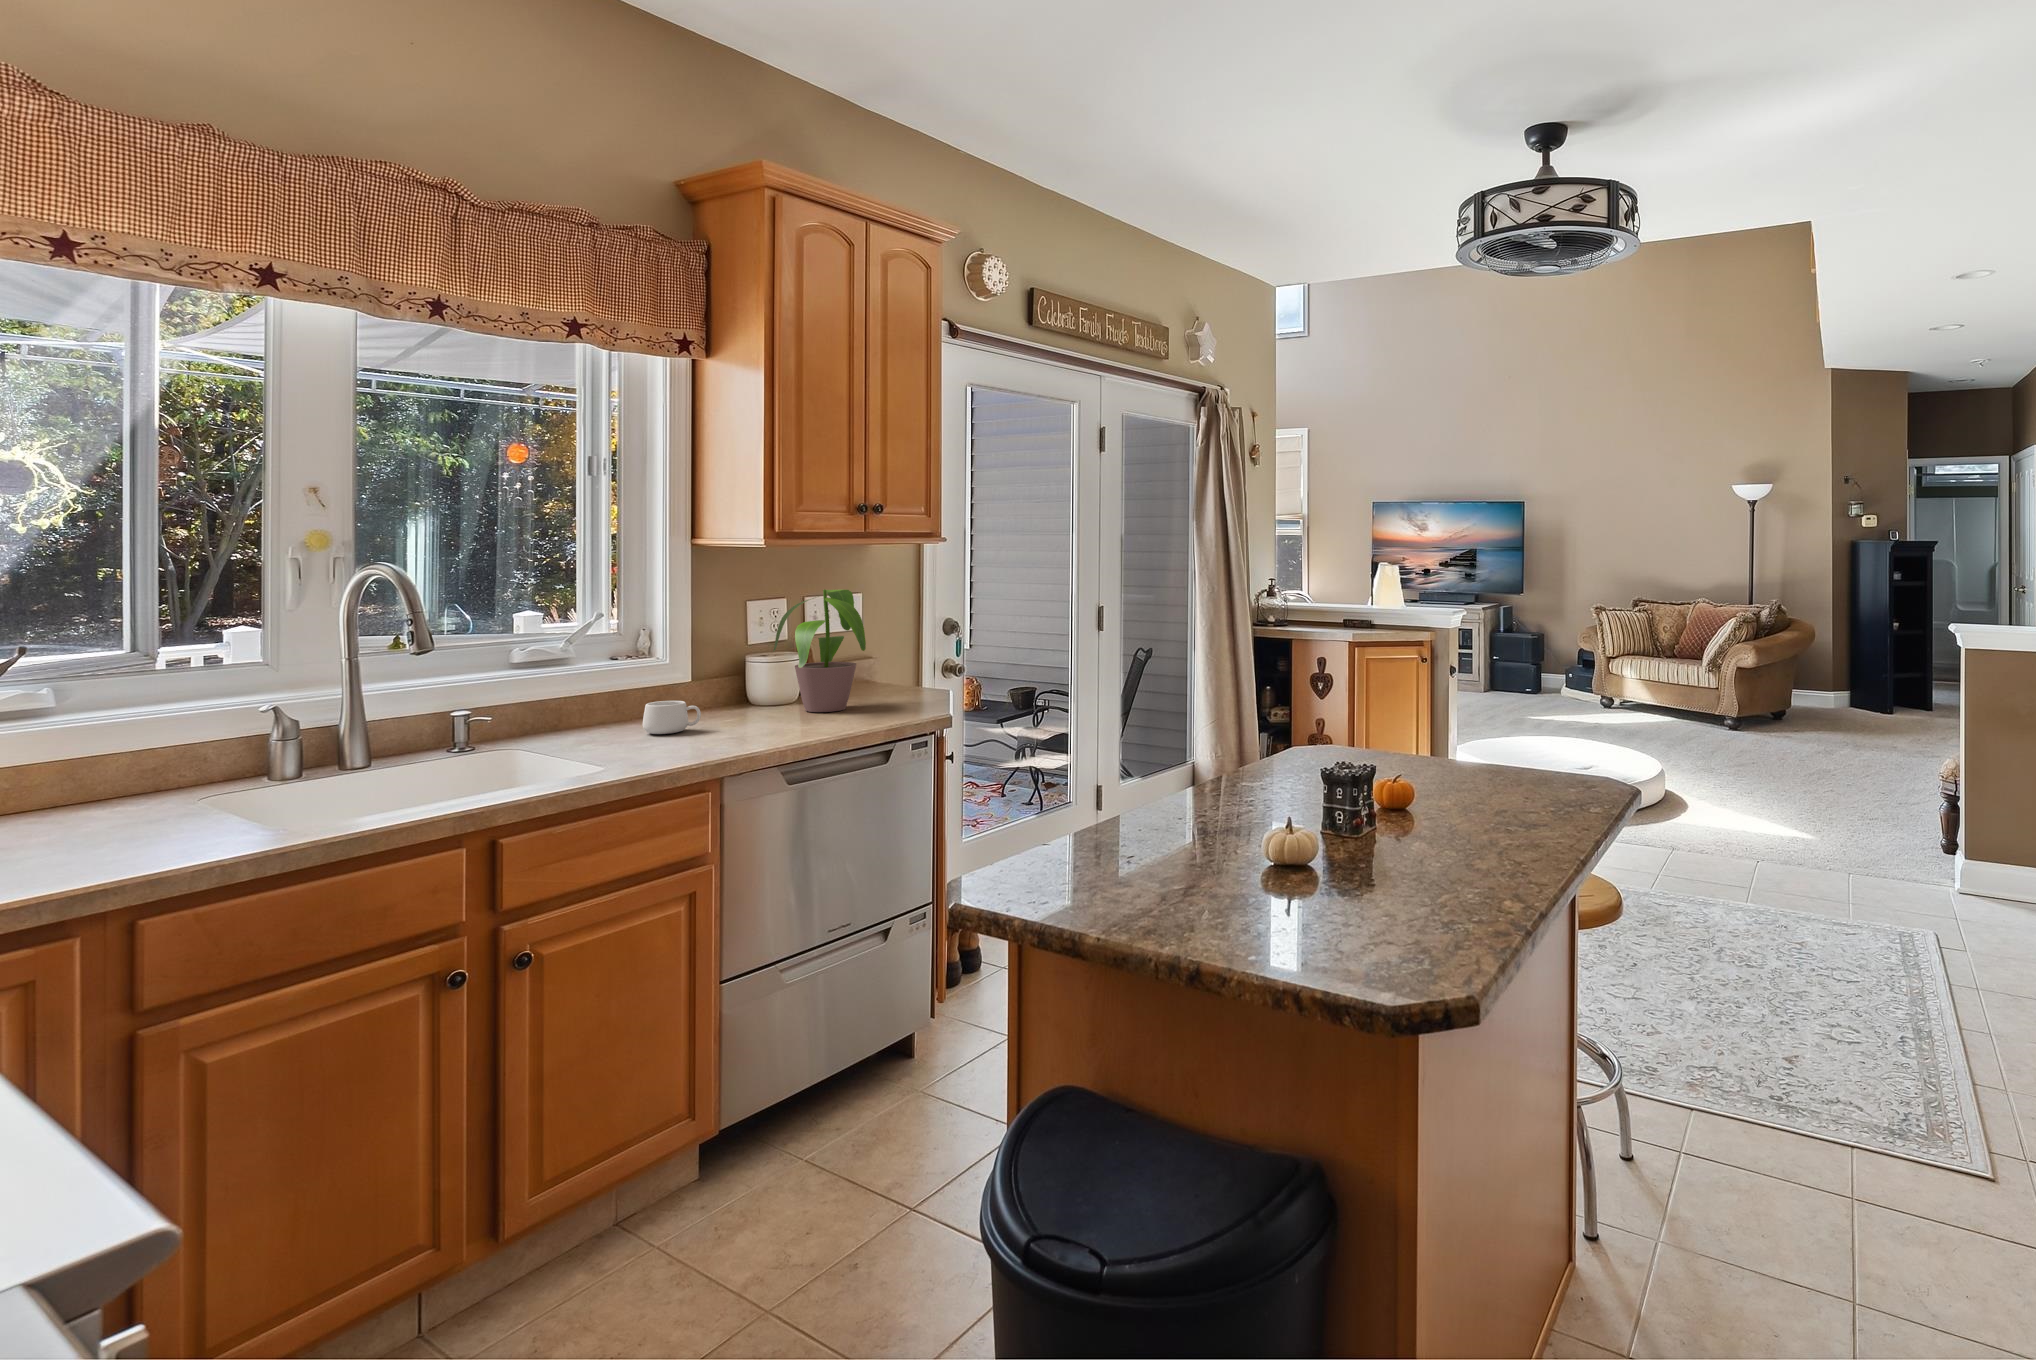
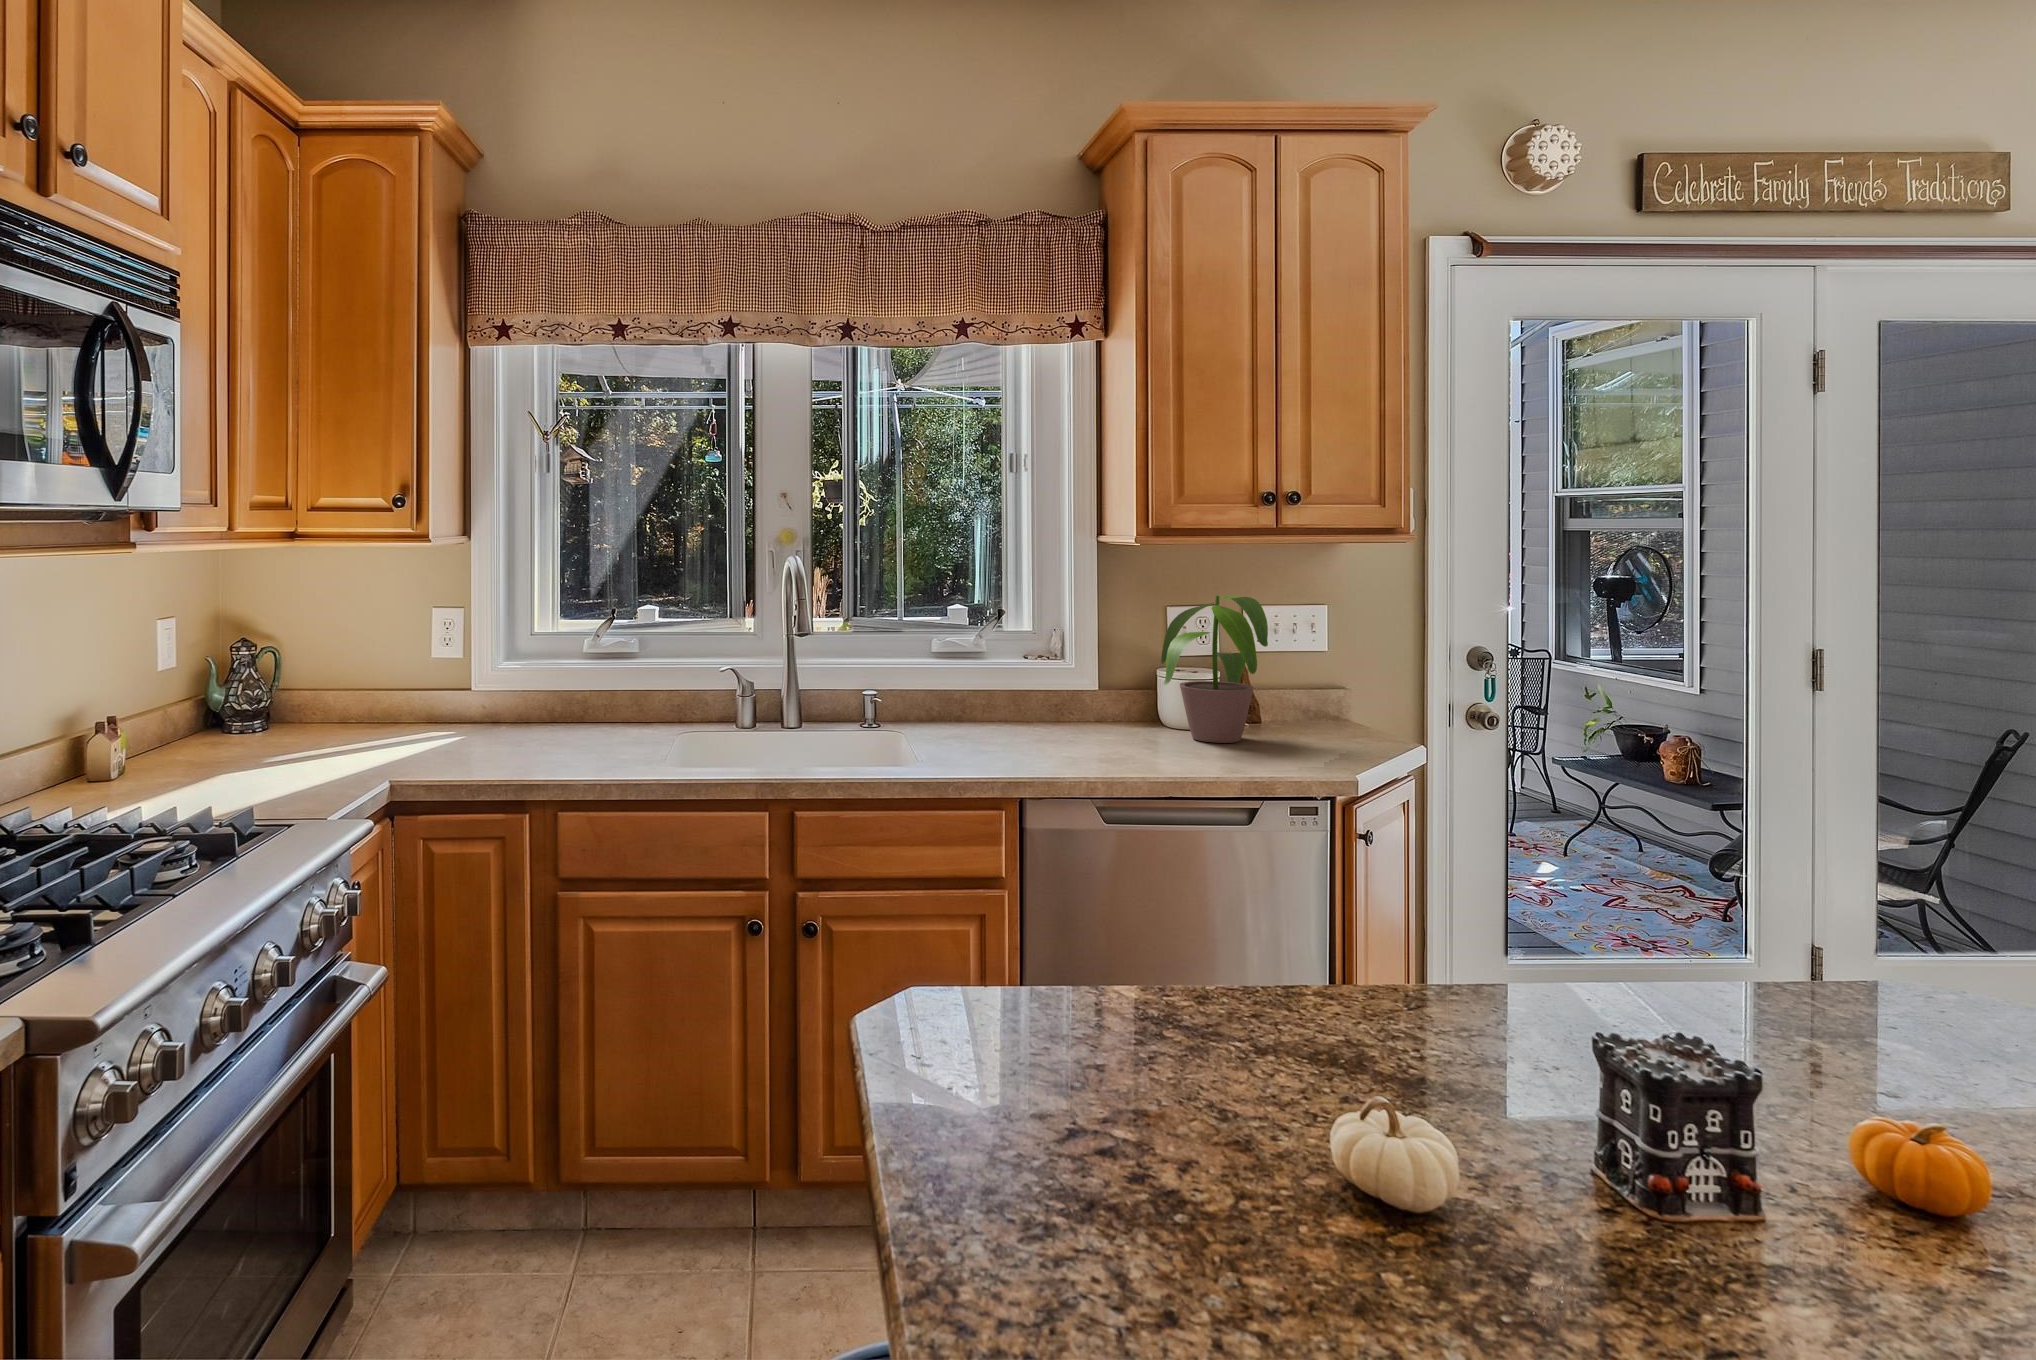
mug: present [642,701,701,734] -> none [1007,704,1057,739]

